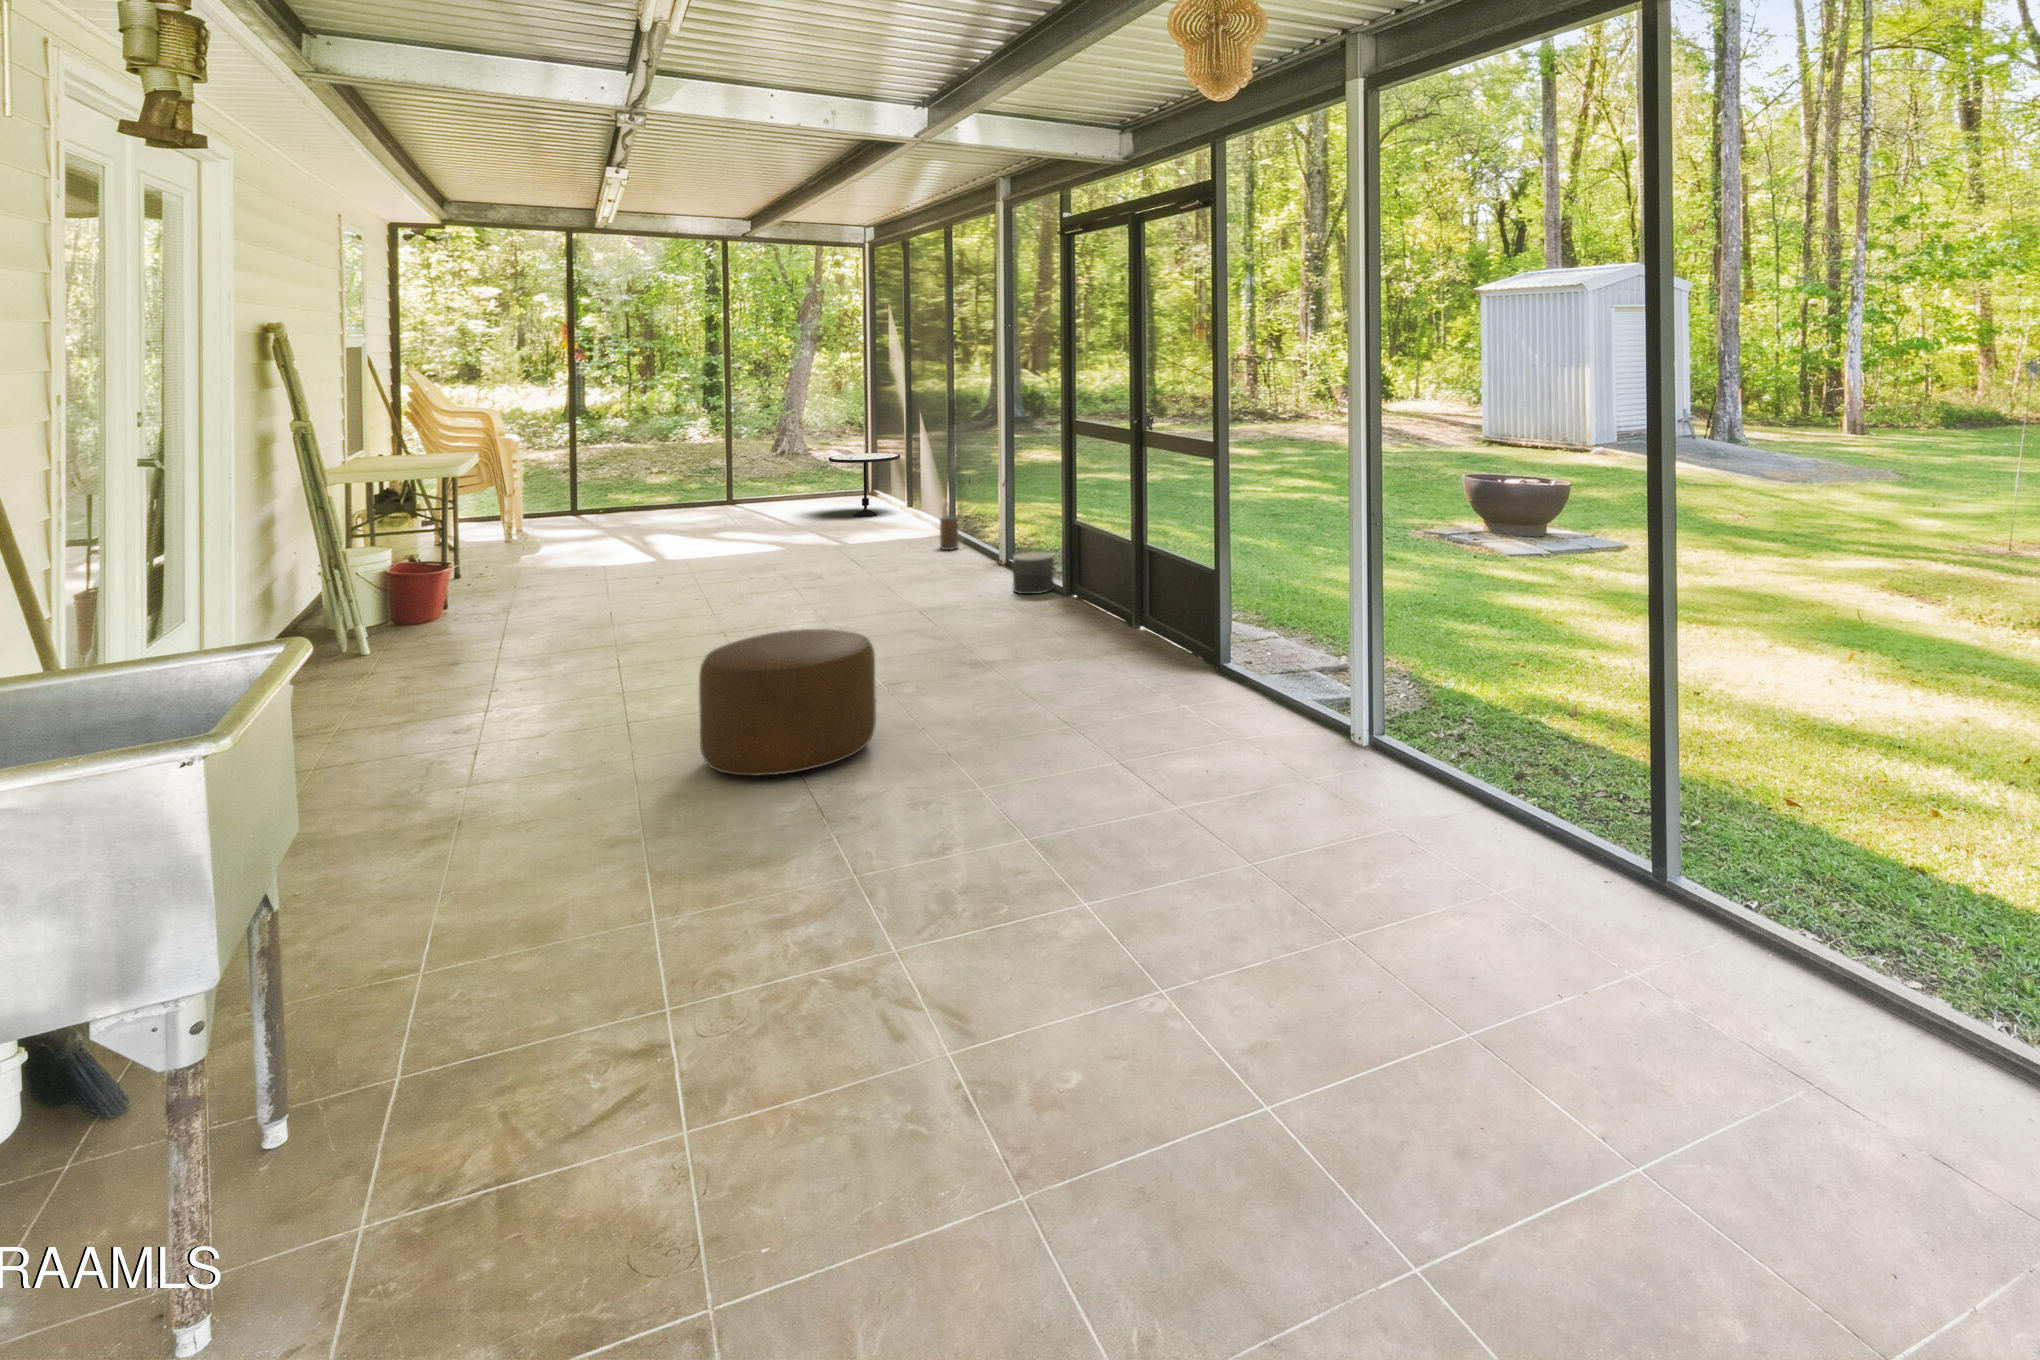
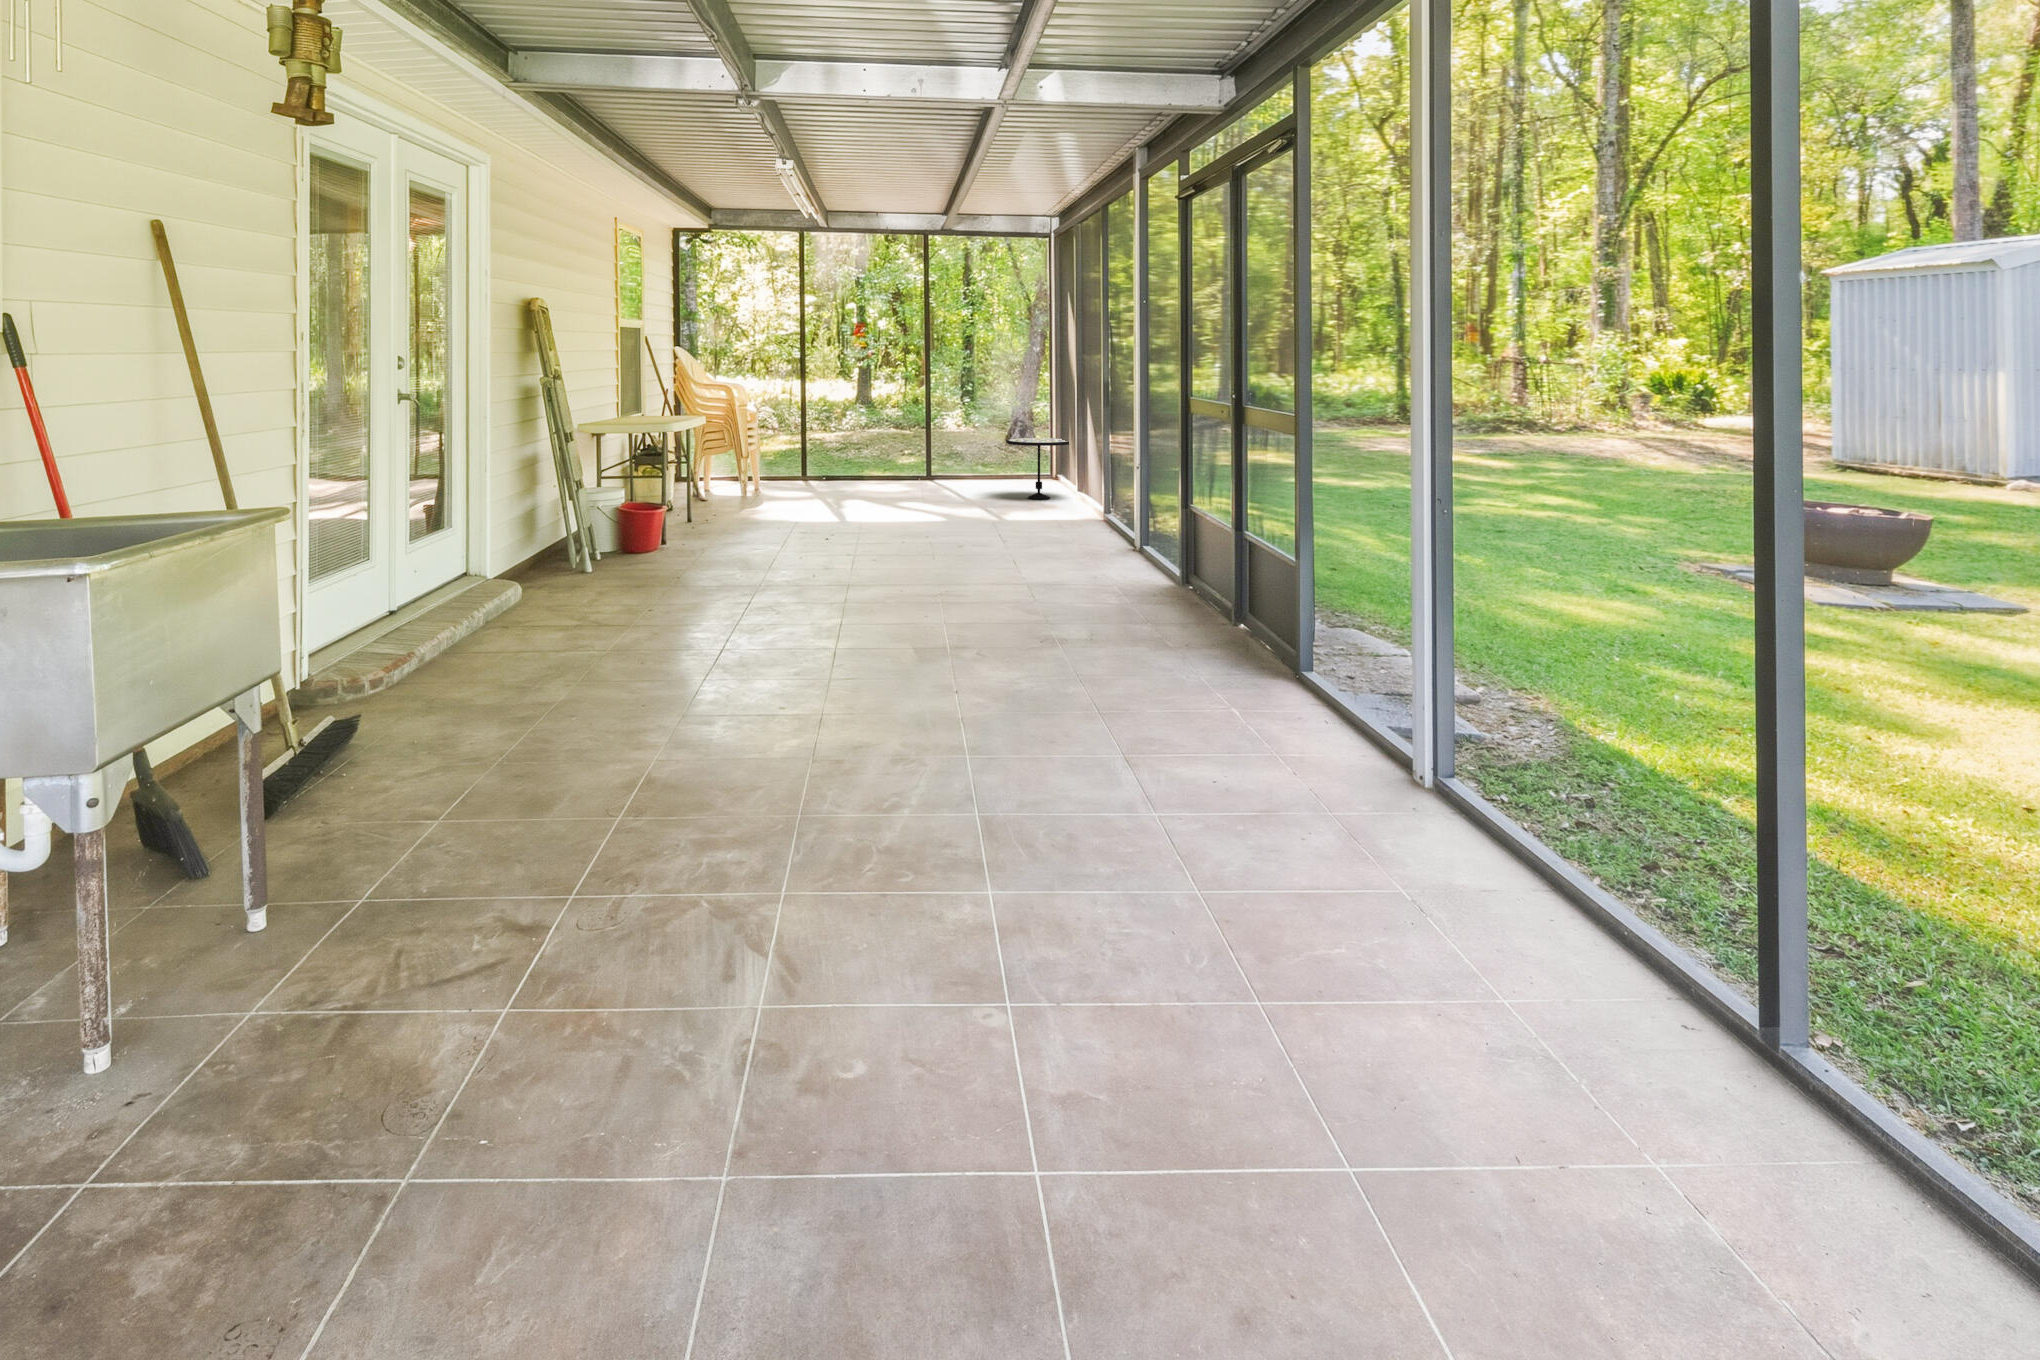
watering can: present [940,503,958,550] -> none [1086,486,1104,534]
planter: present [1013,552,1054,594] -> none [1128,538,1171,581]
ottoman: present [699,629,876,776] -> none [752,570,905,699]

